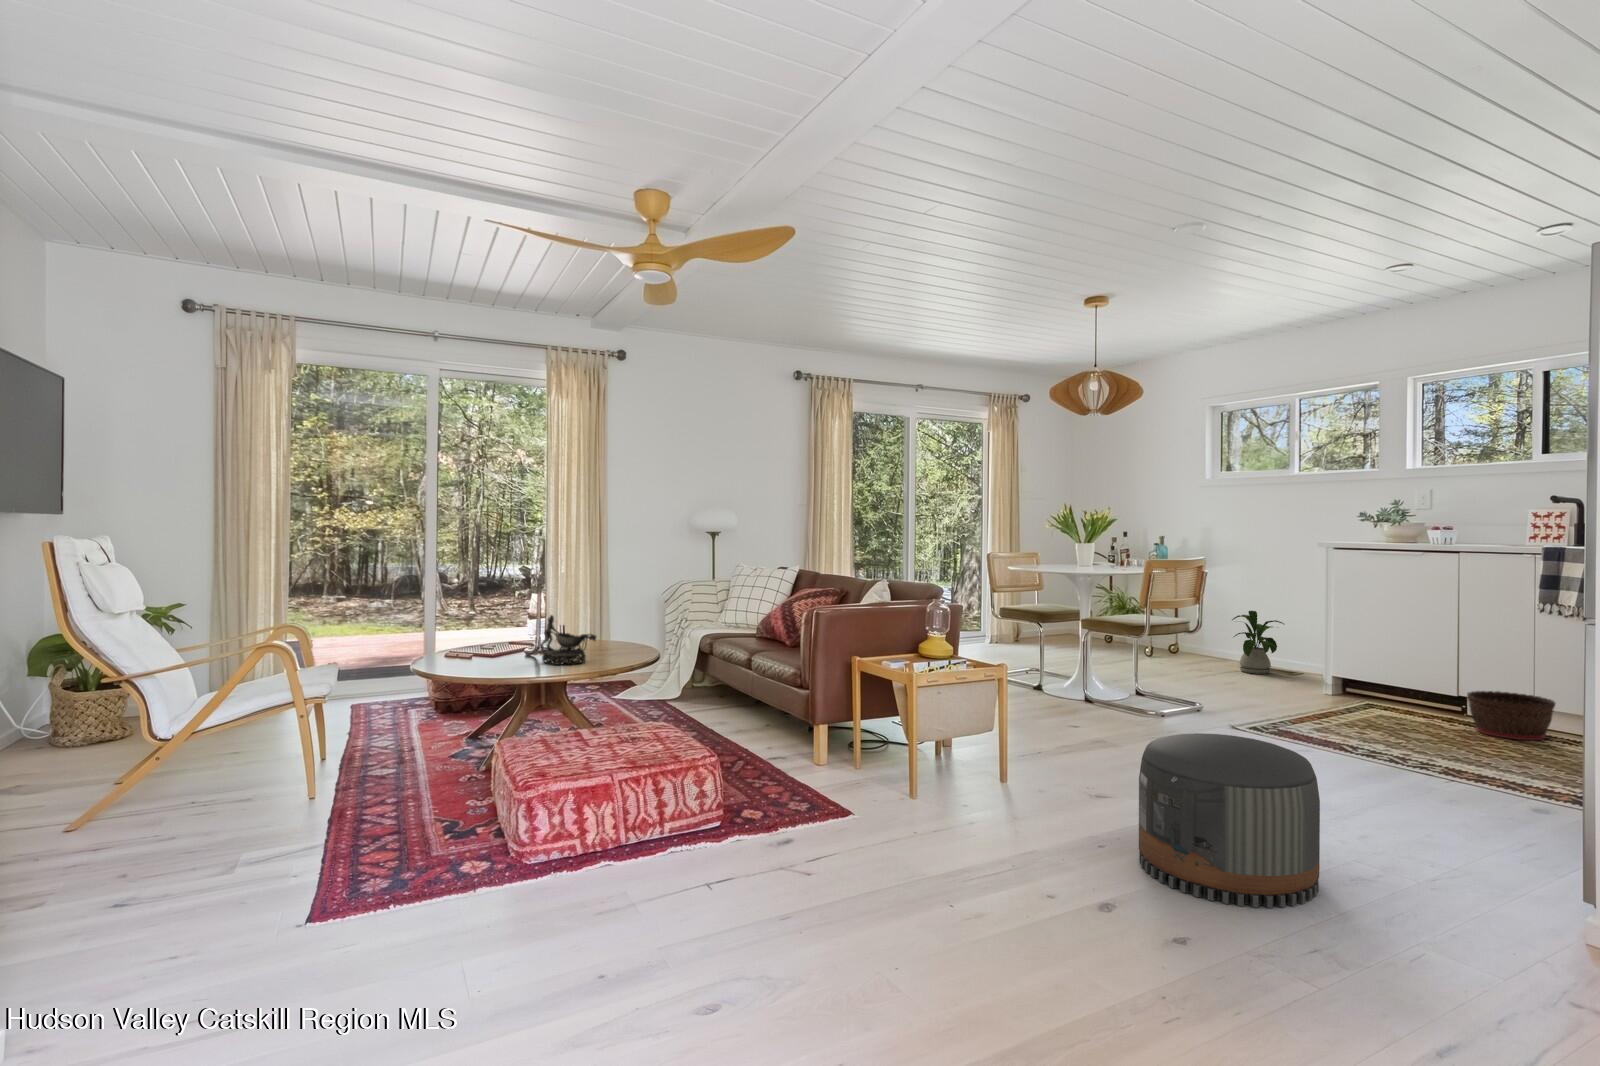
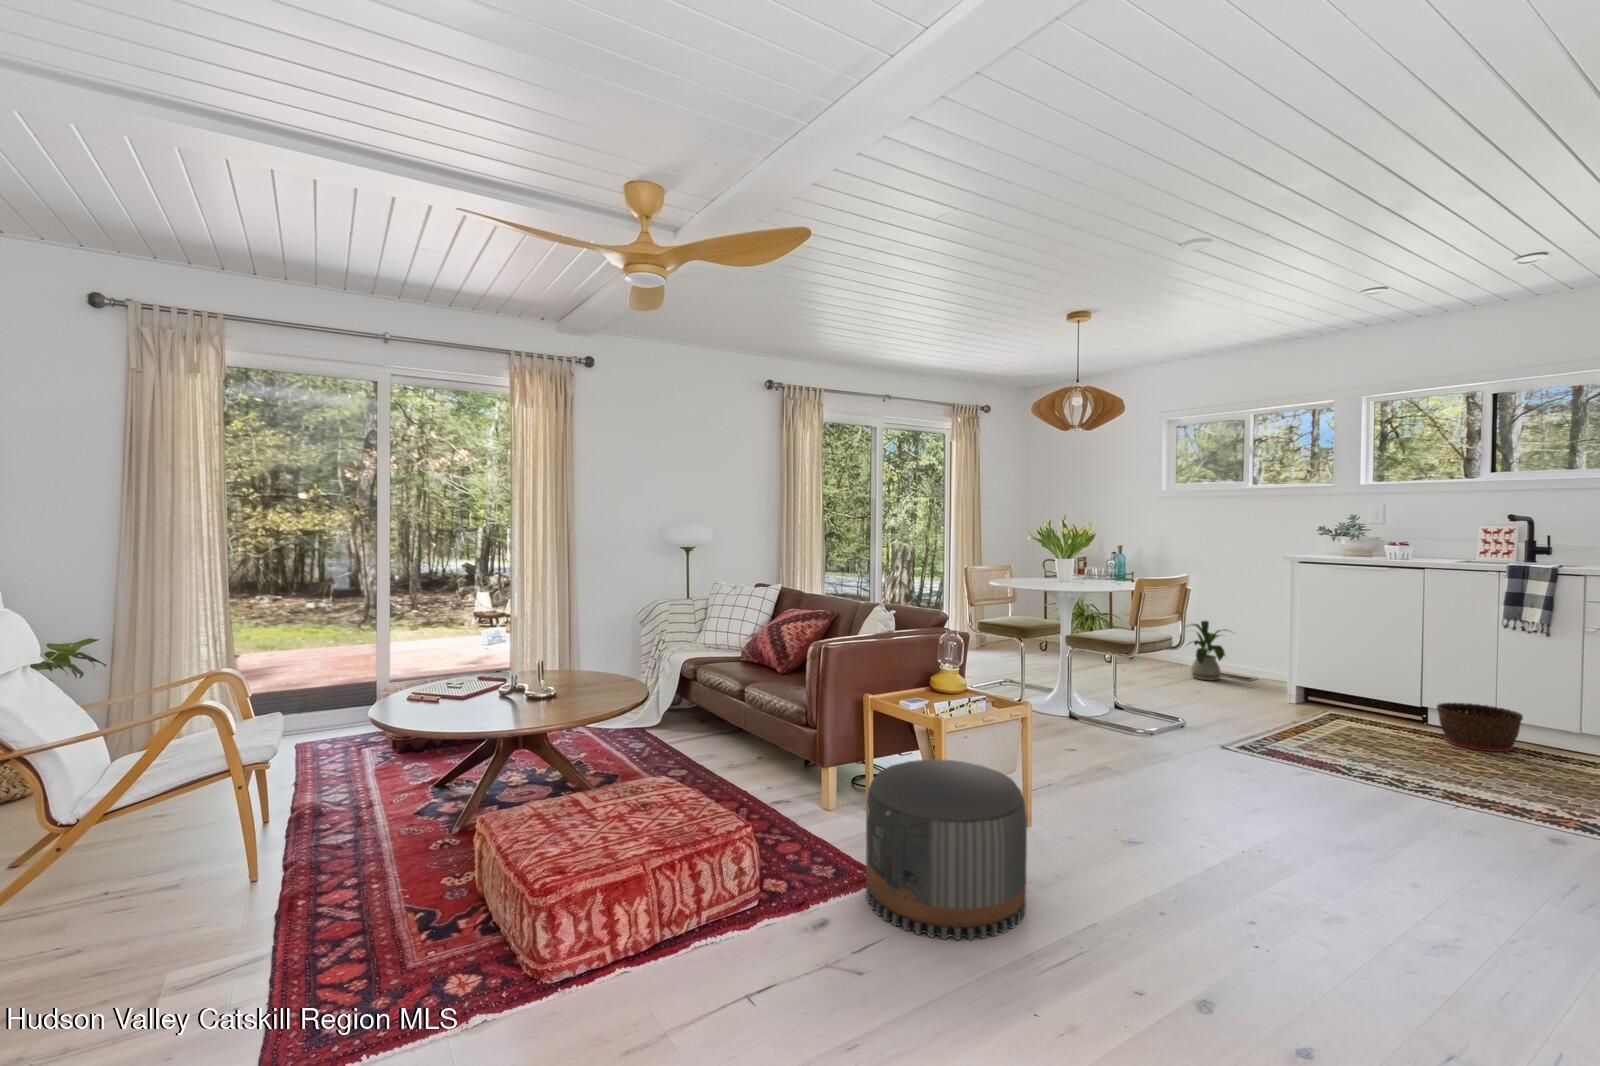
decorative bowl: present [540,615,596,665] -> none [522,649,588,707]
pouf: present [1139,733,1320,908] -> present [866,759,1027,940]

